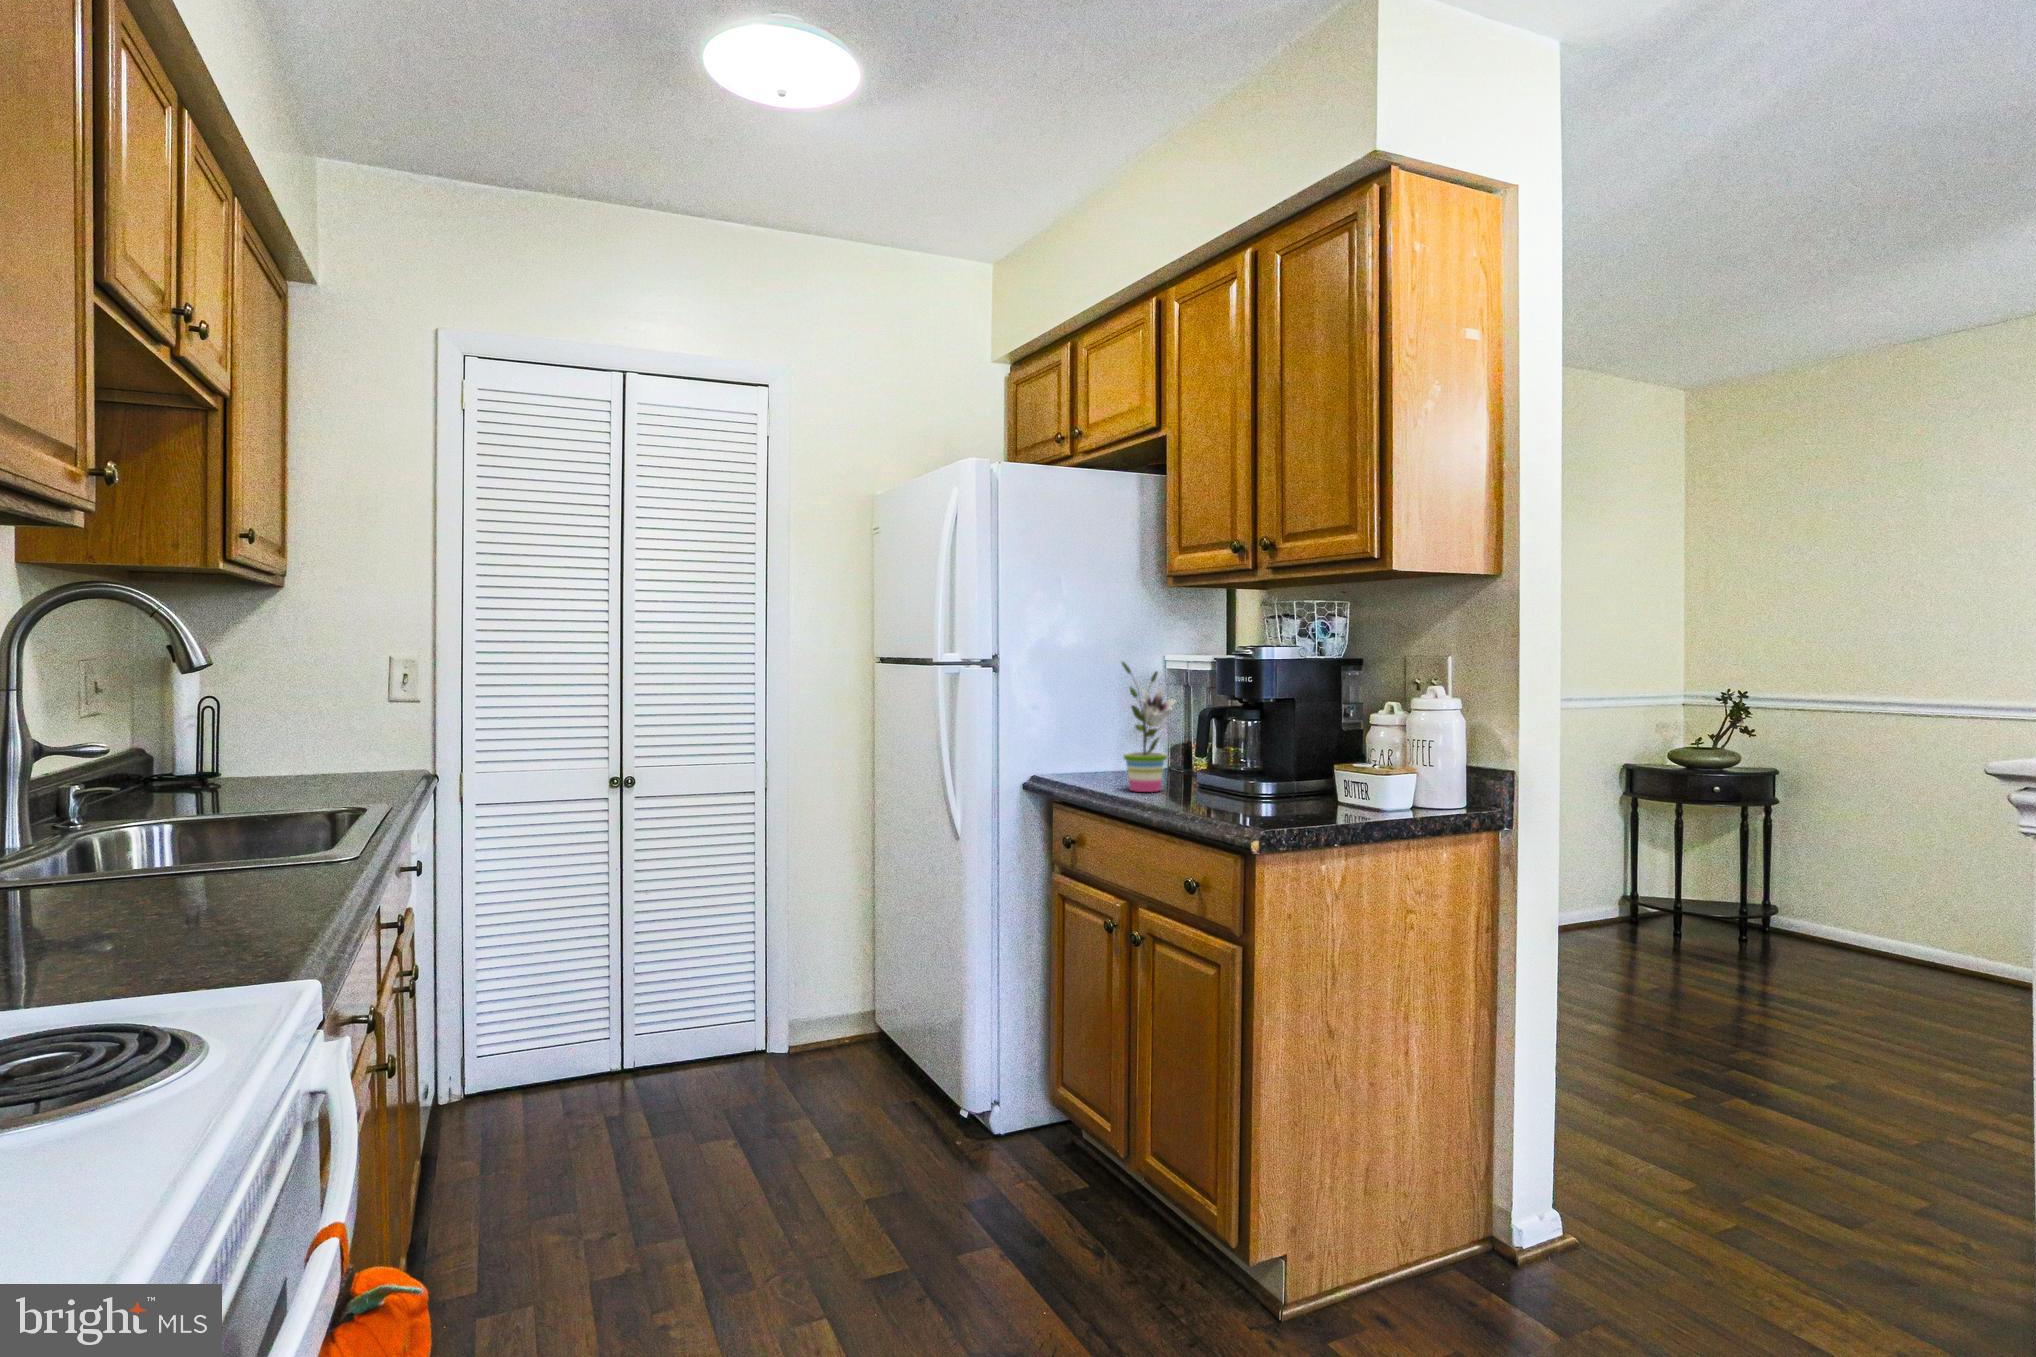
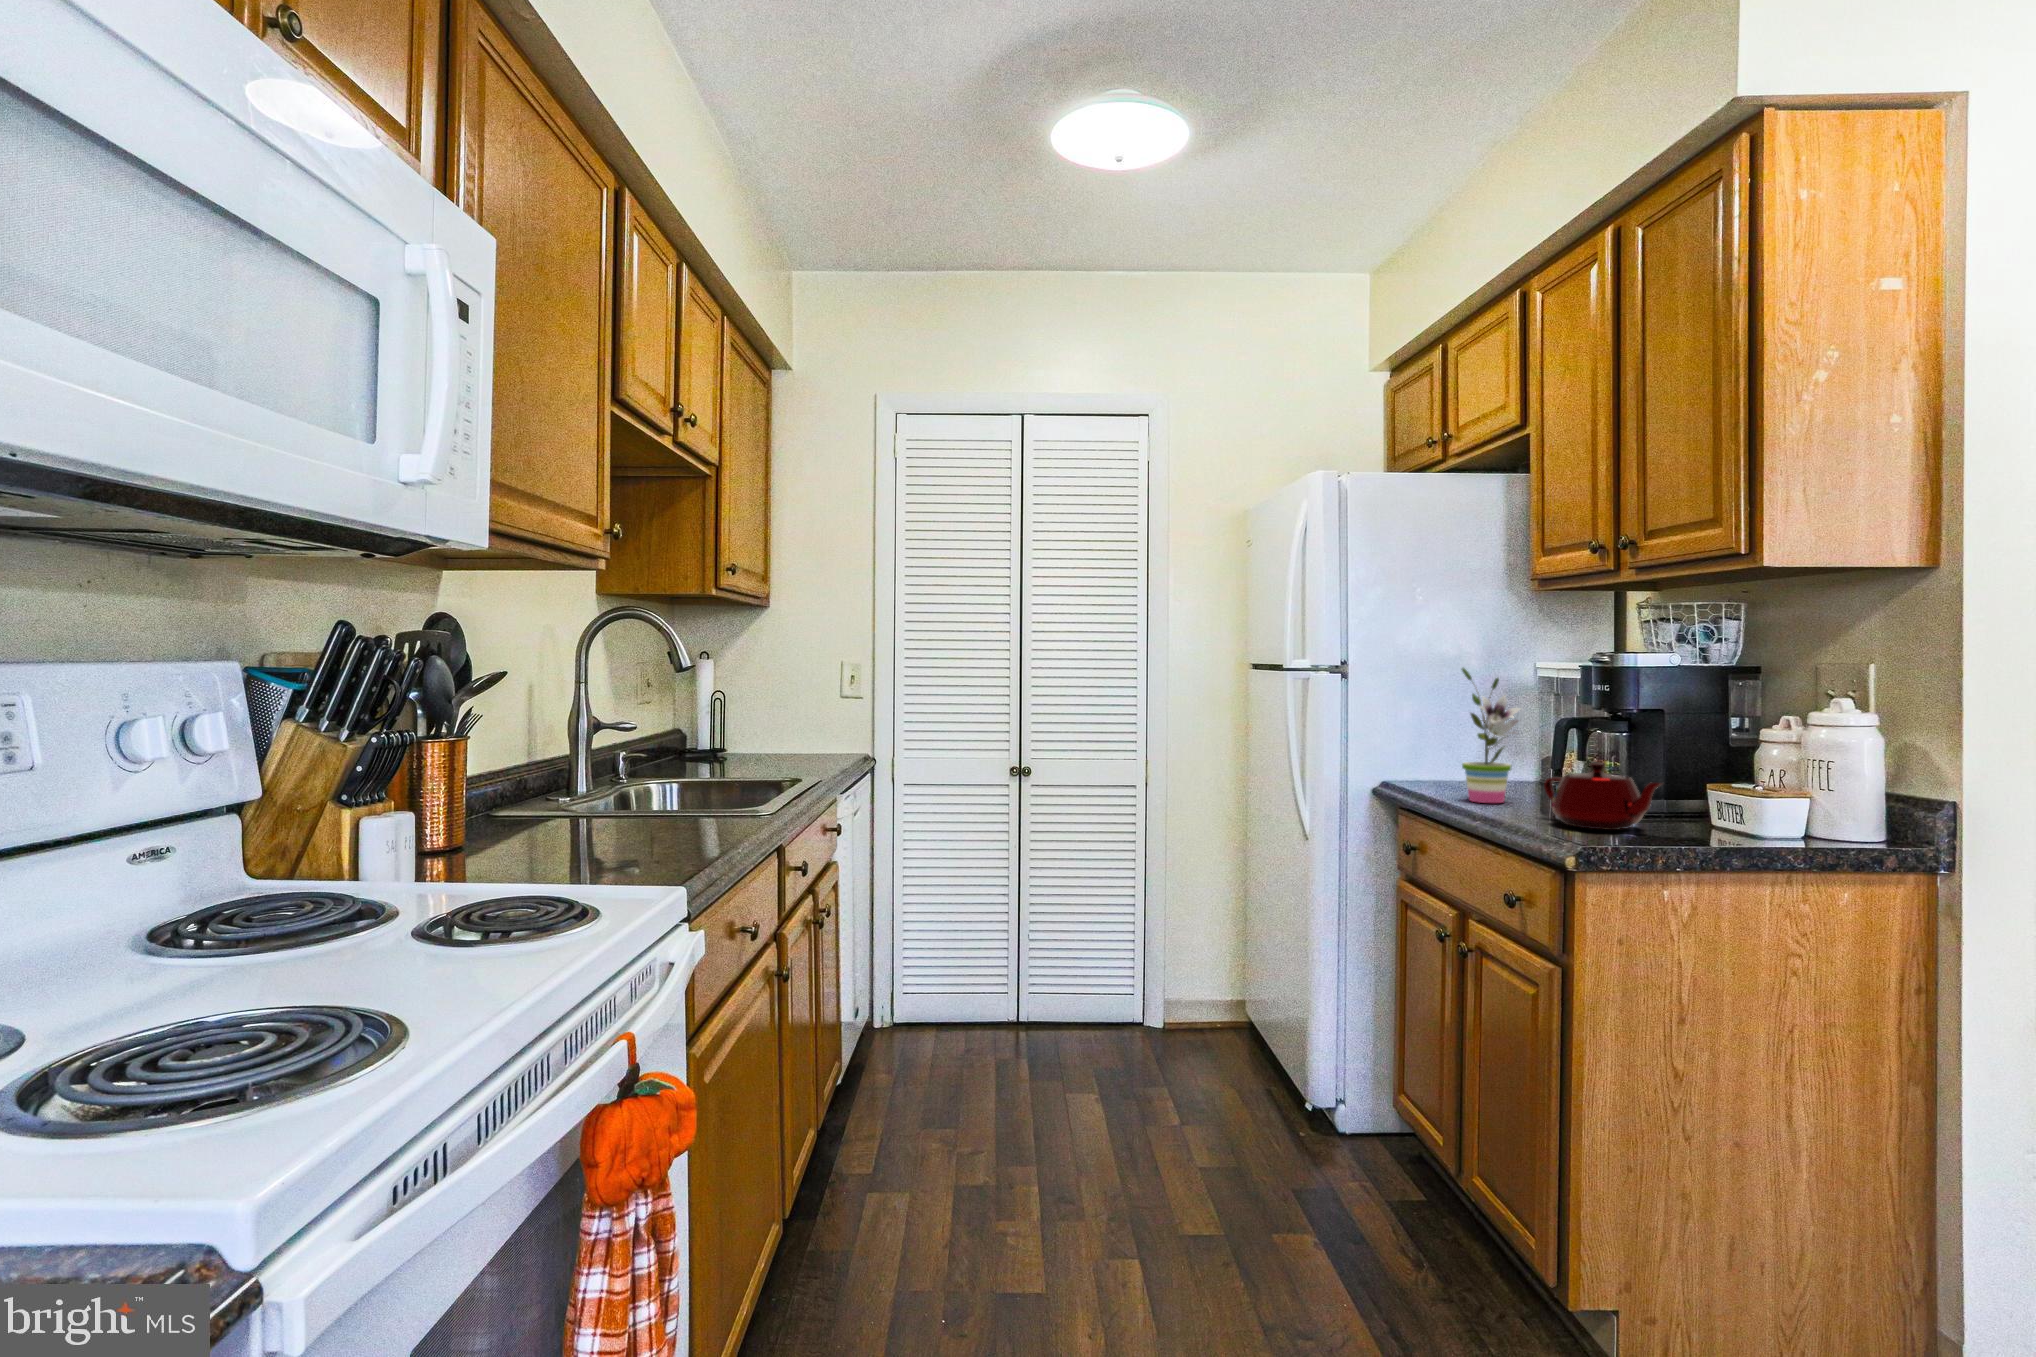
teapot: none [1205,750,1313,811] -> present [1544,763,1661,830]

